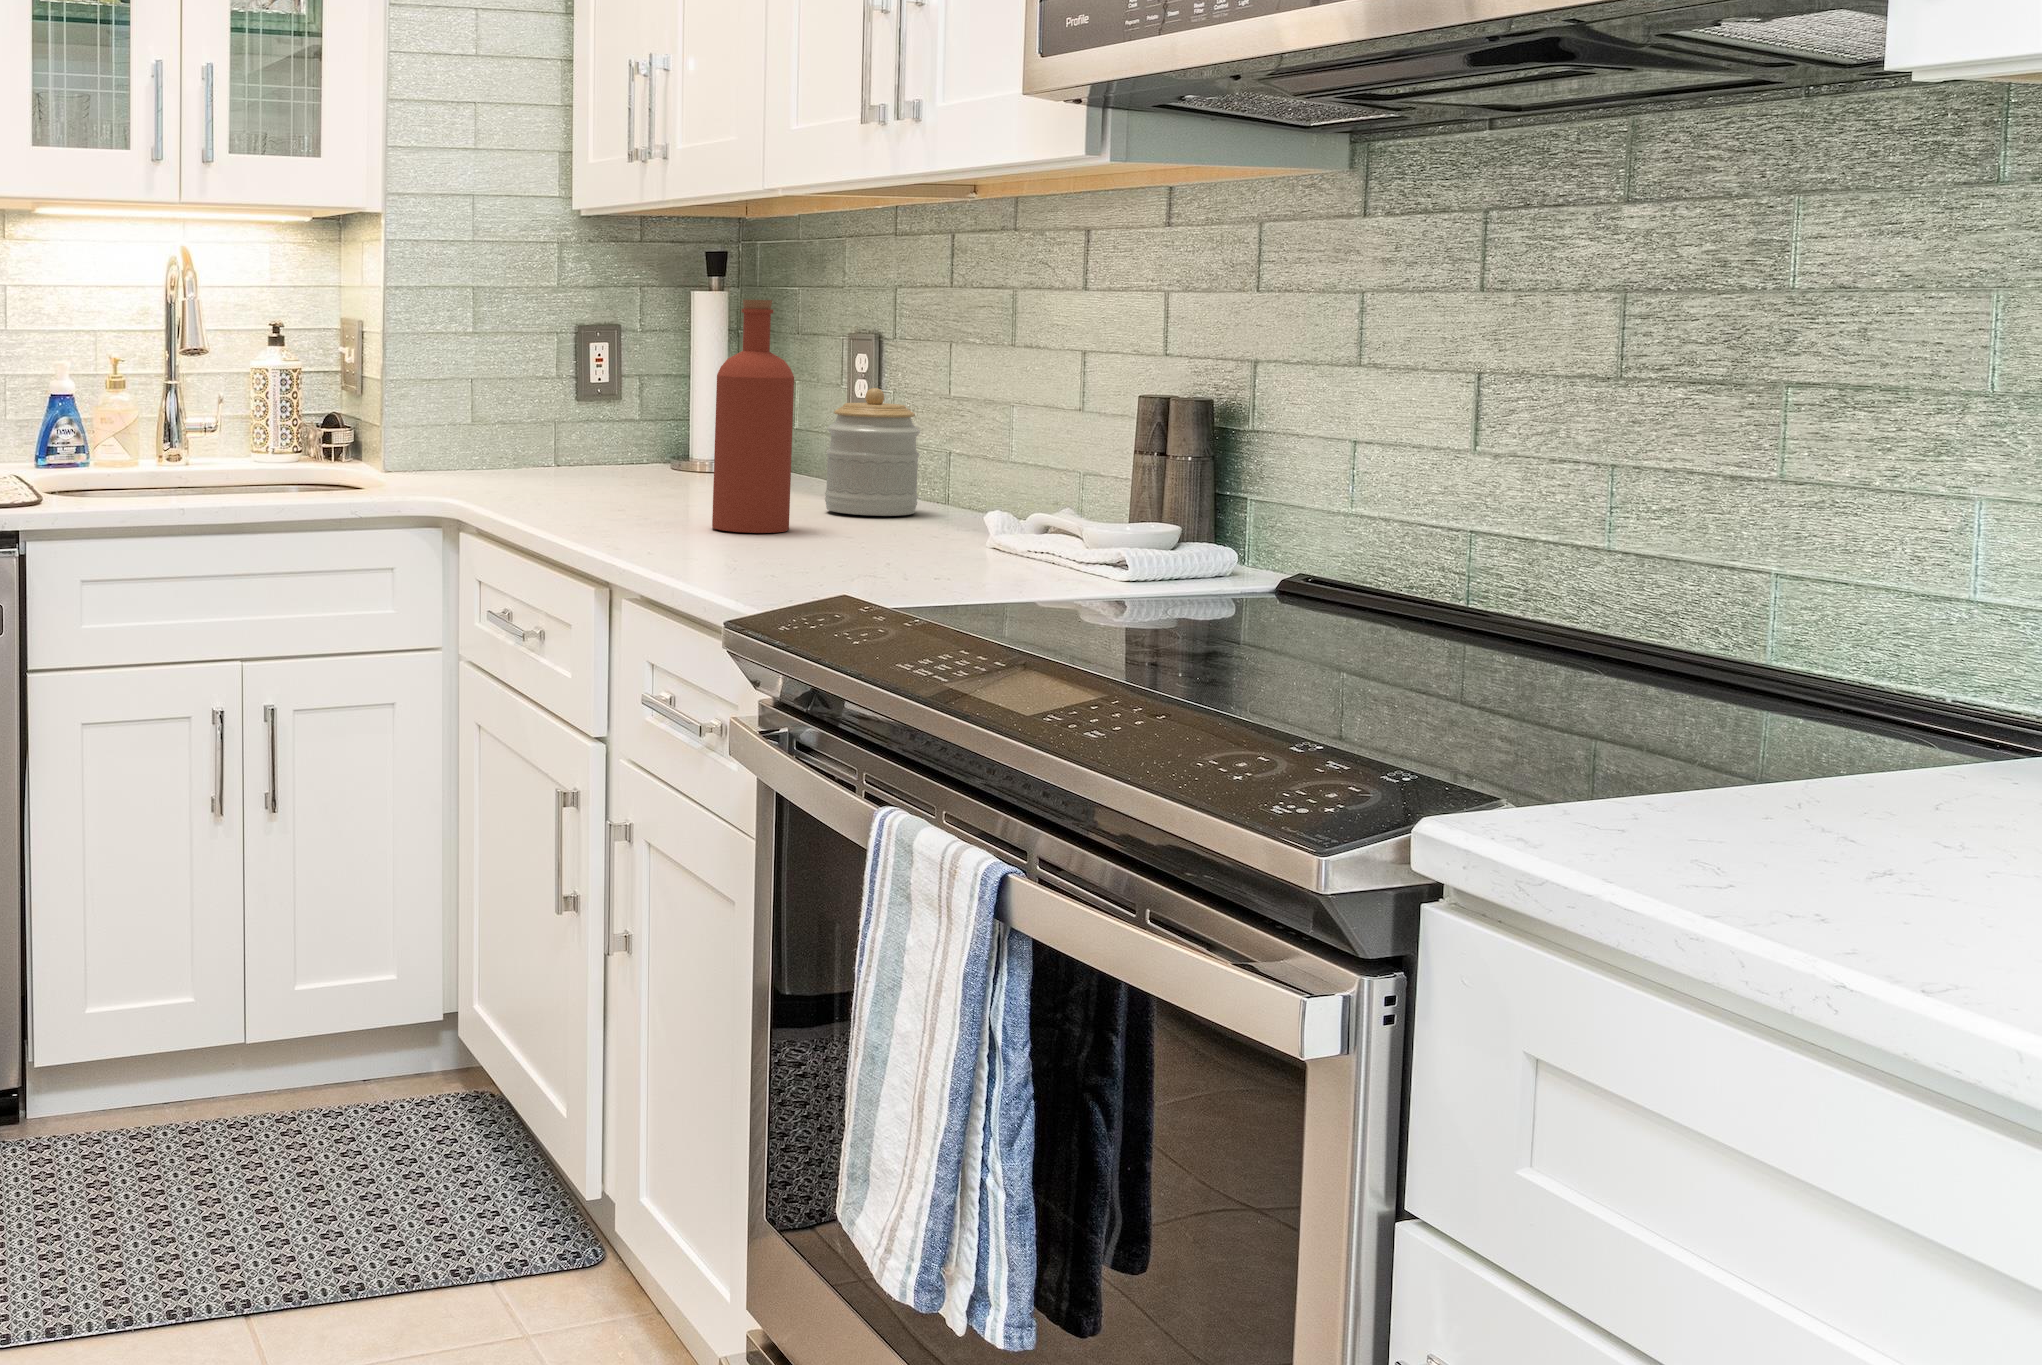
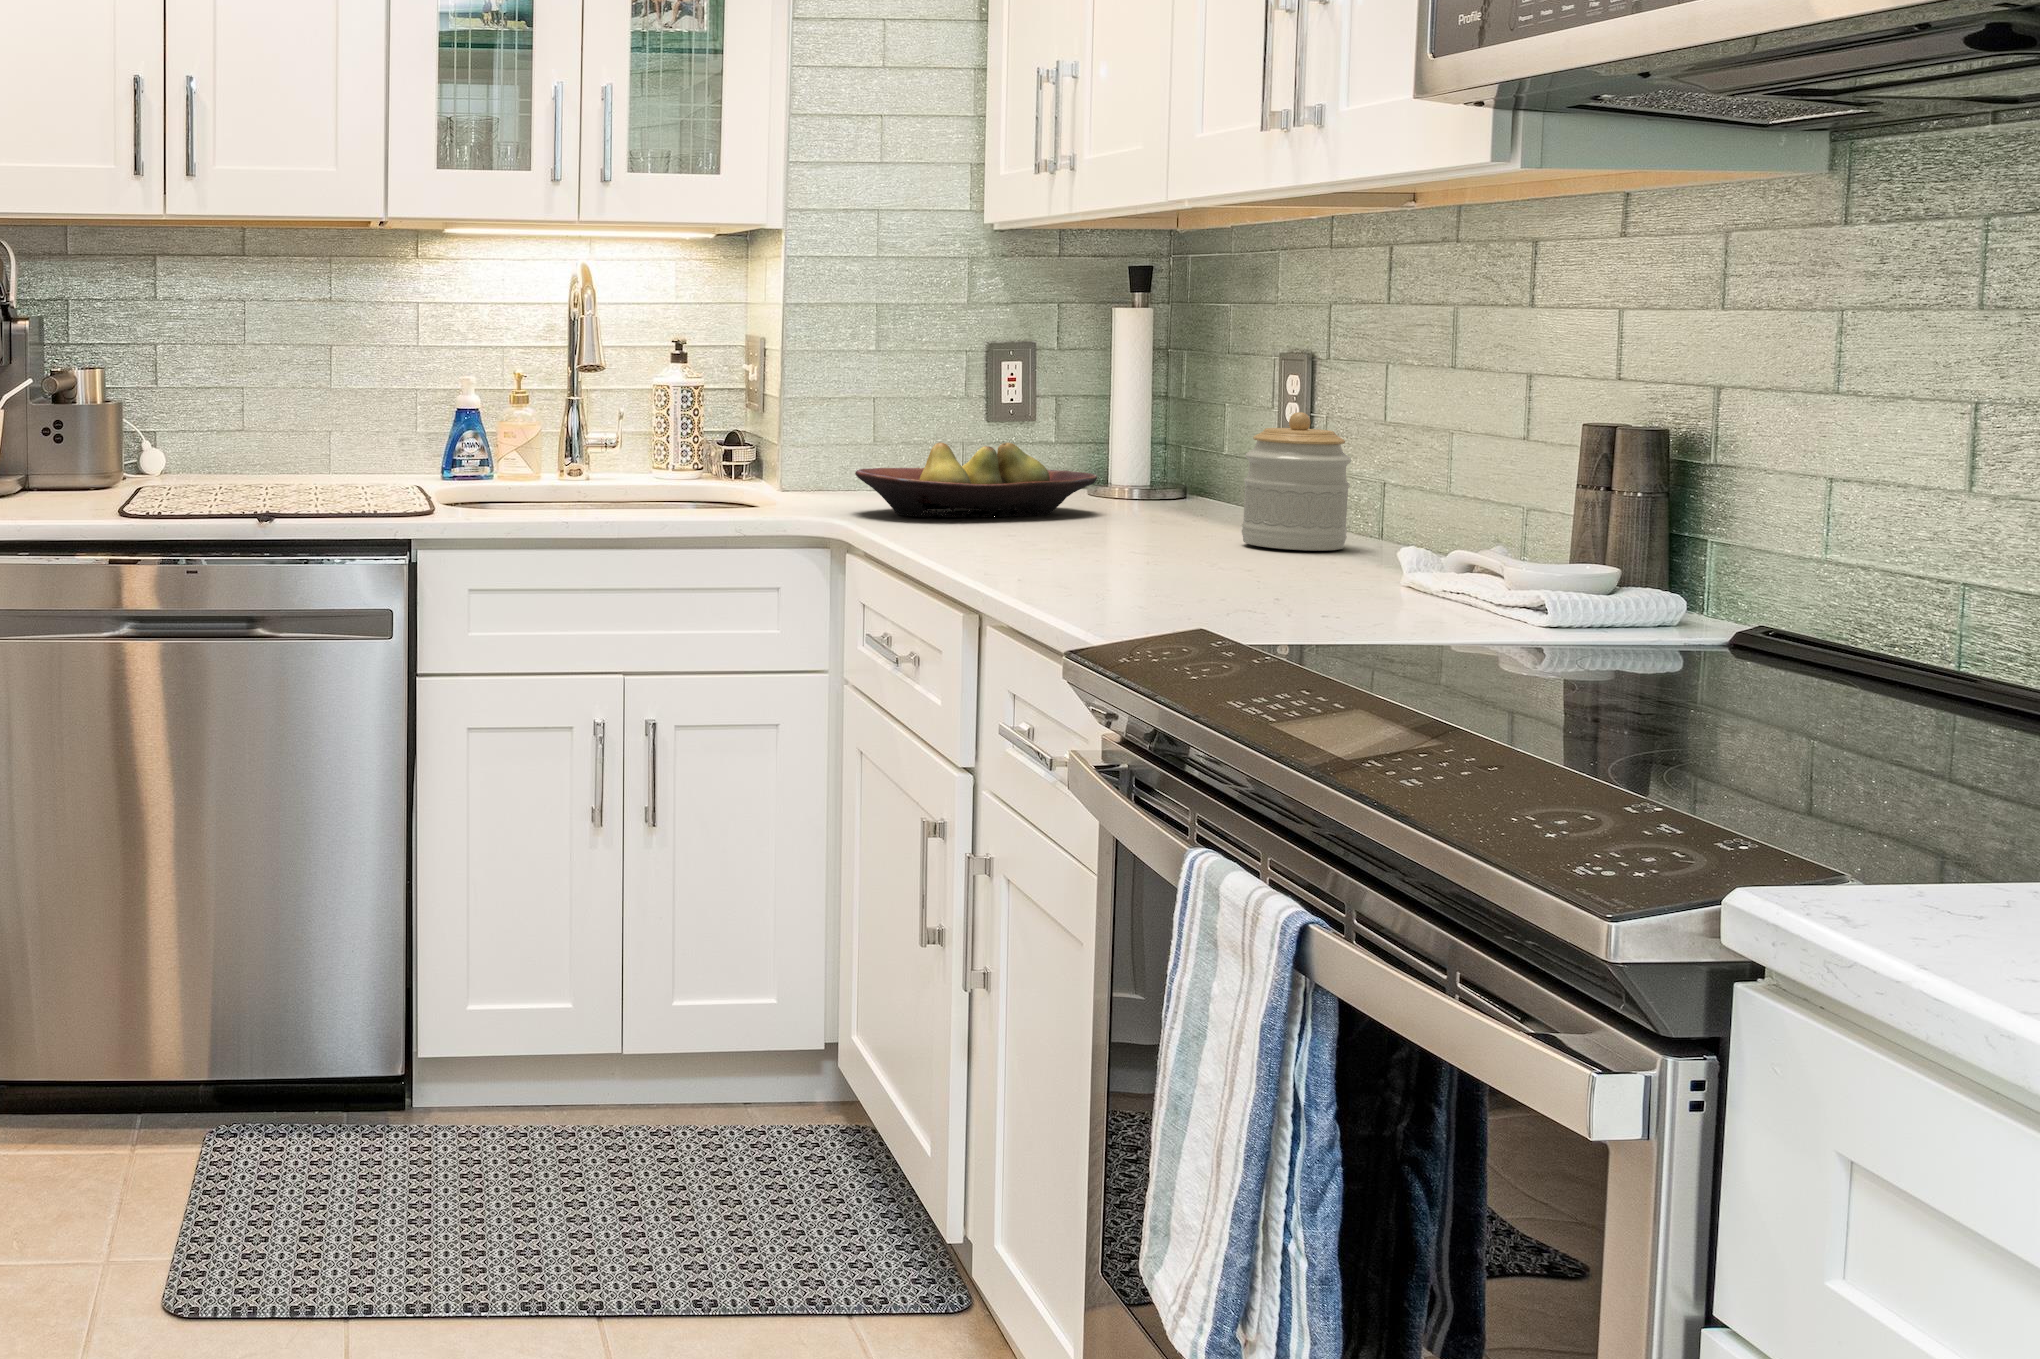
bottle: present [712,300,794,533] -> none [1105,317,1197,564]
fruit bowl: none [459,420,682,493] -> present [855,442,1097,517]

